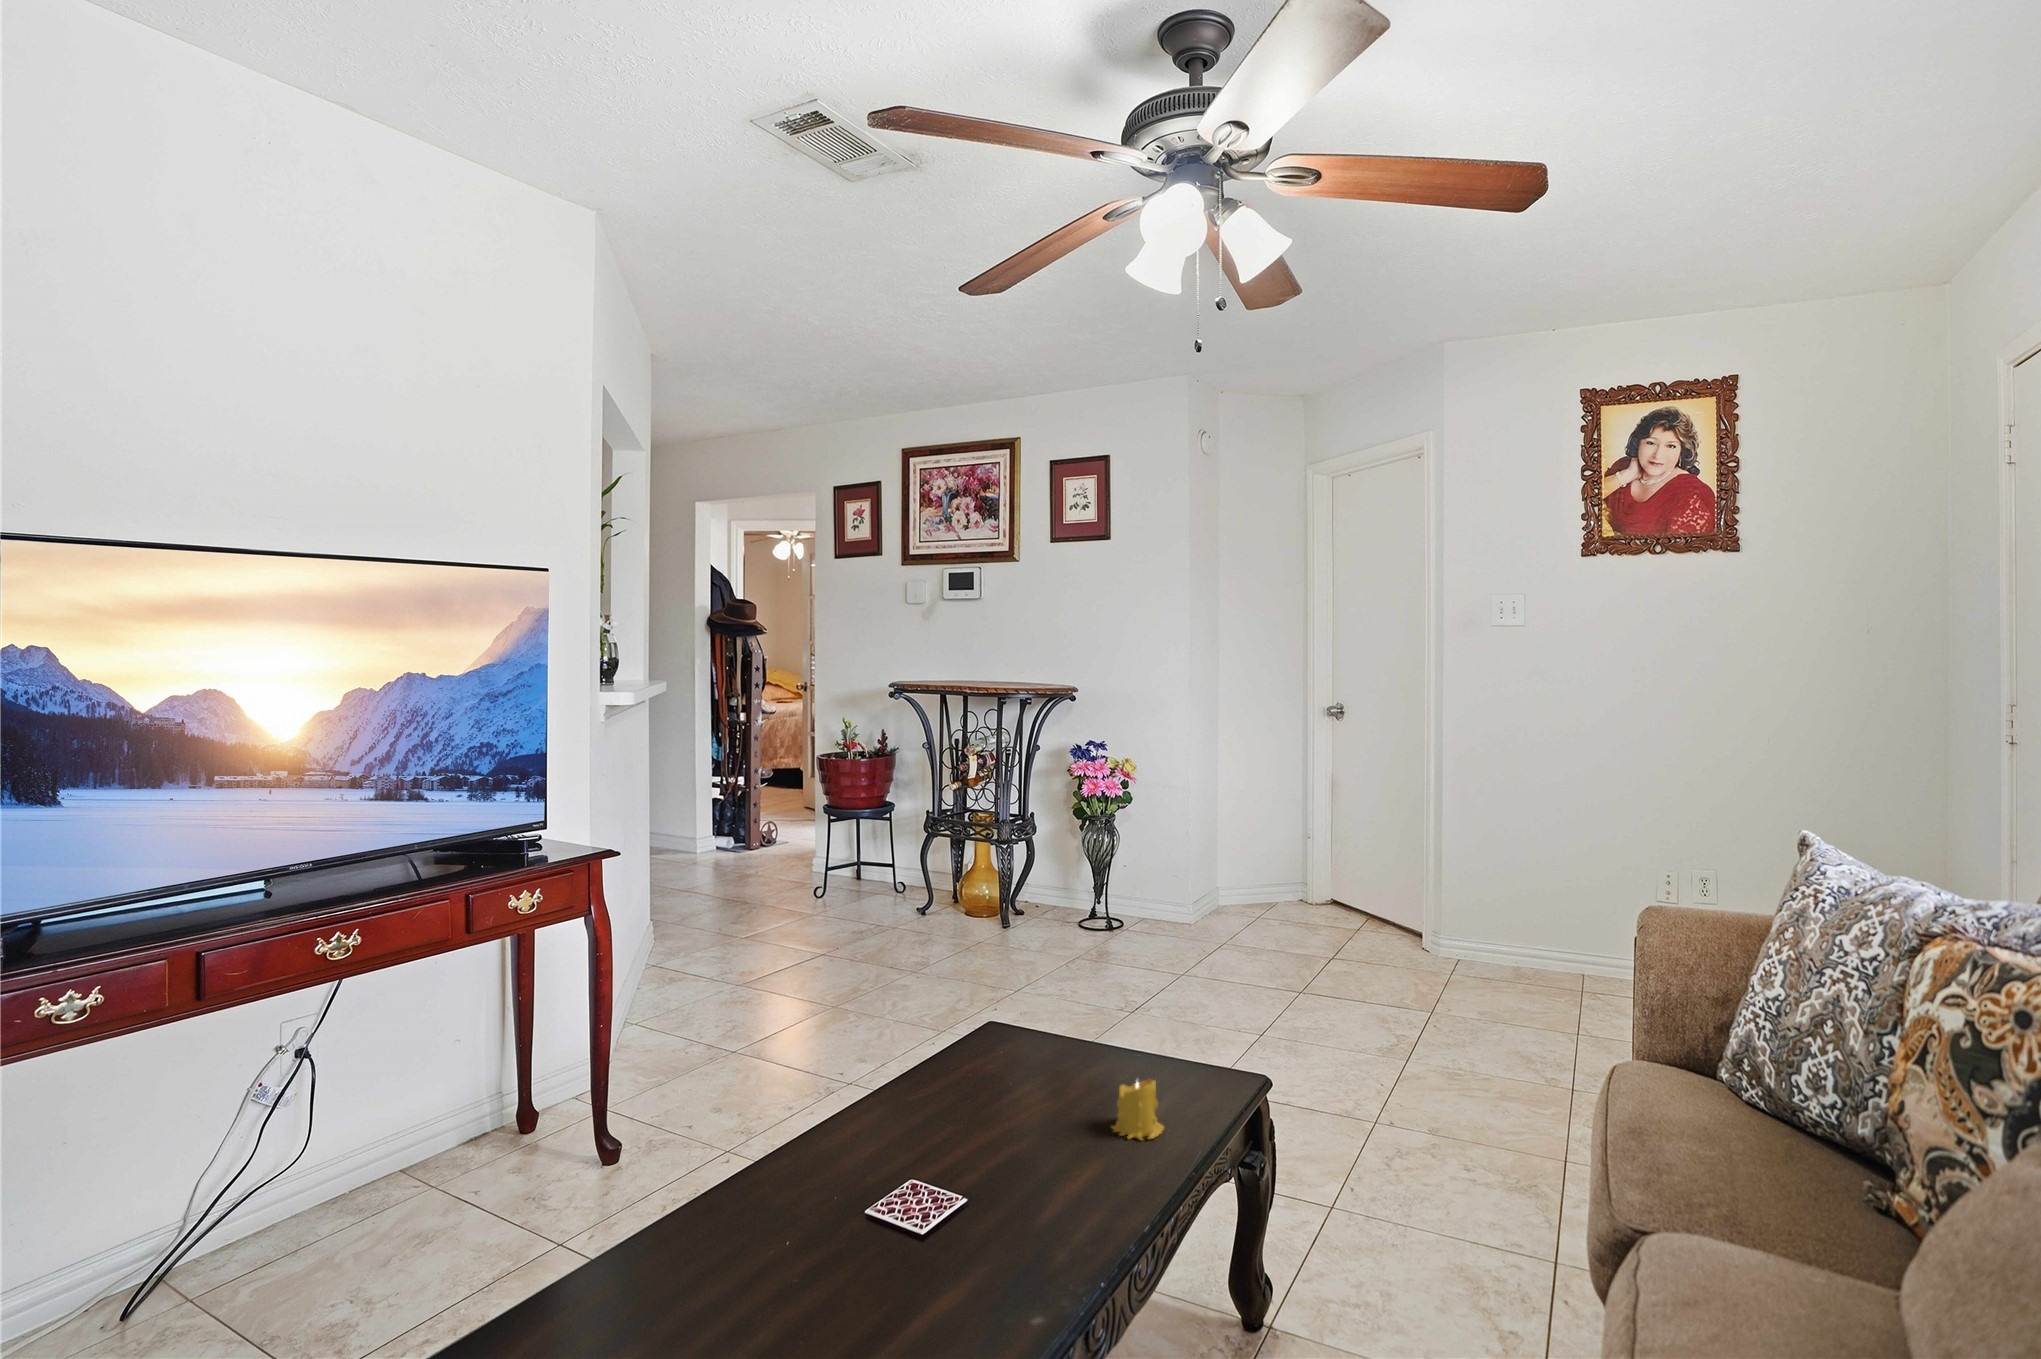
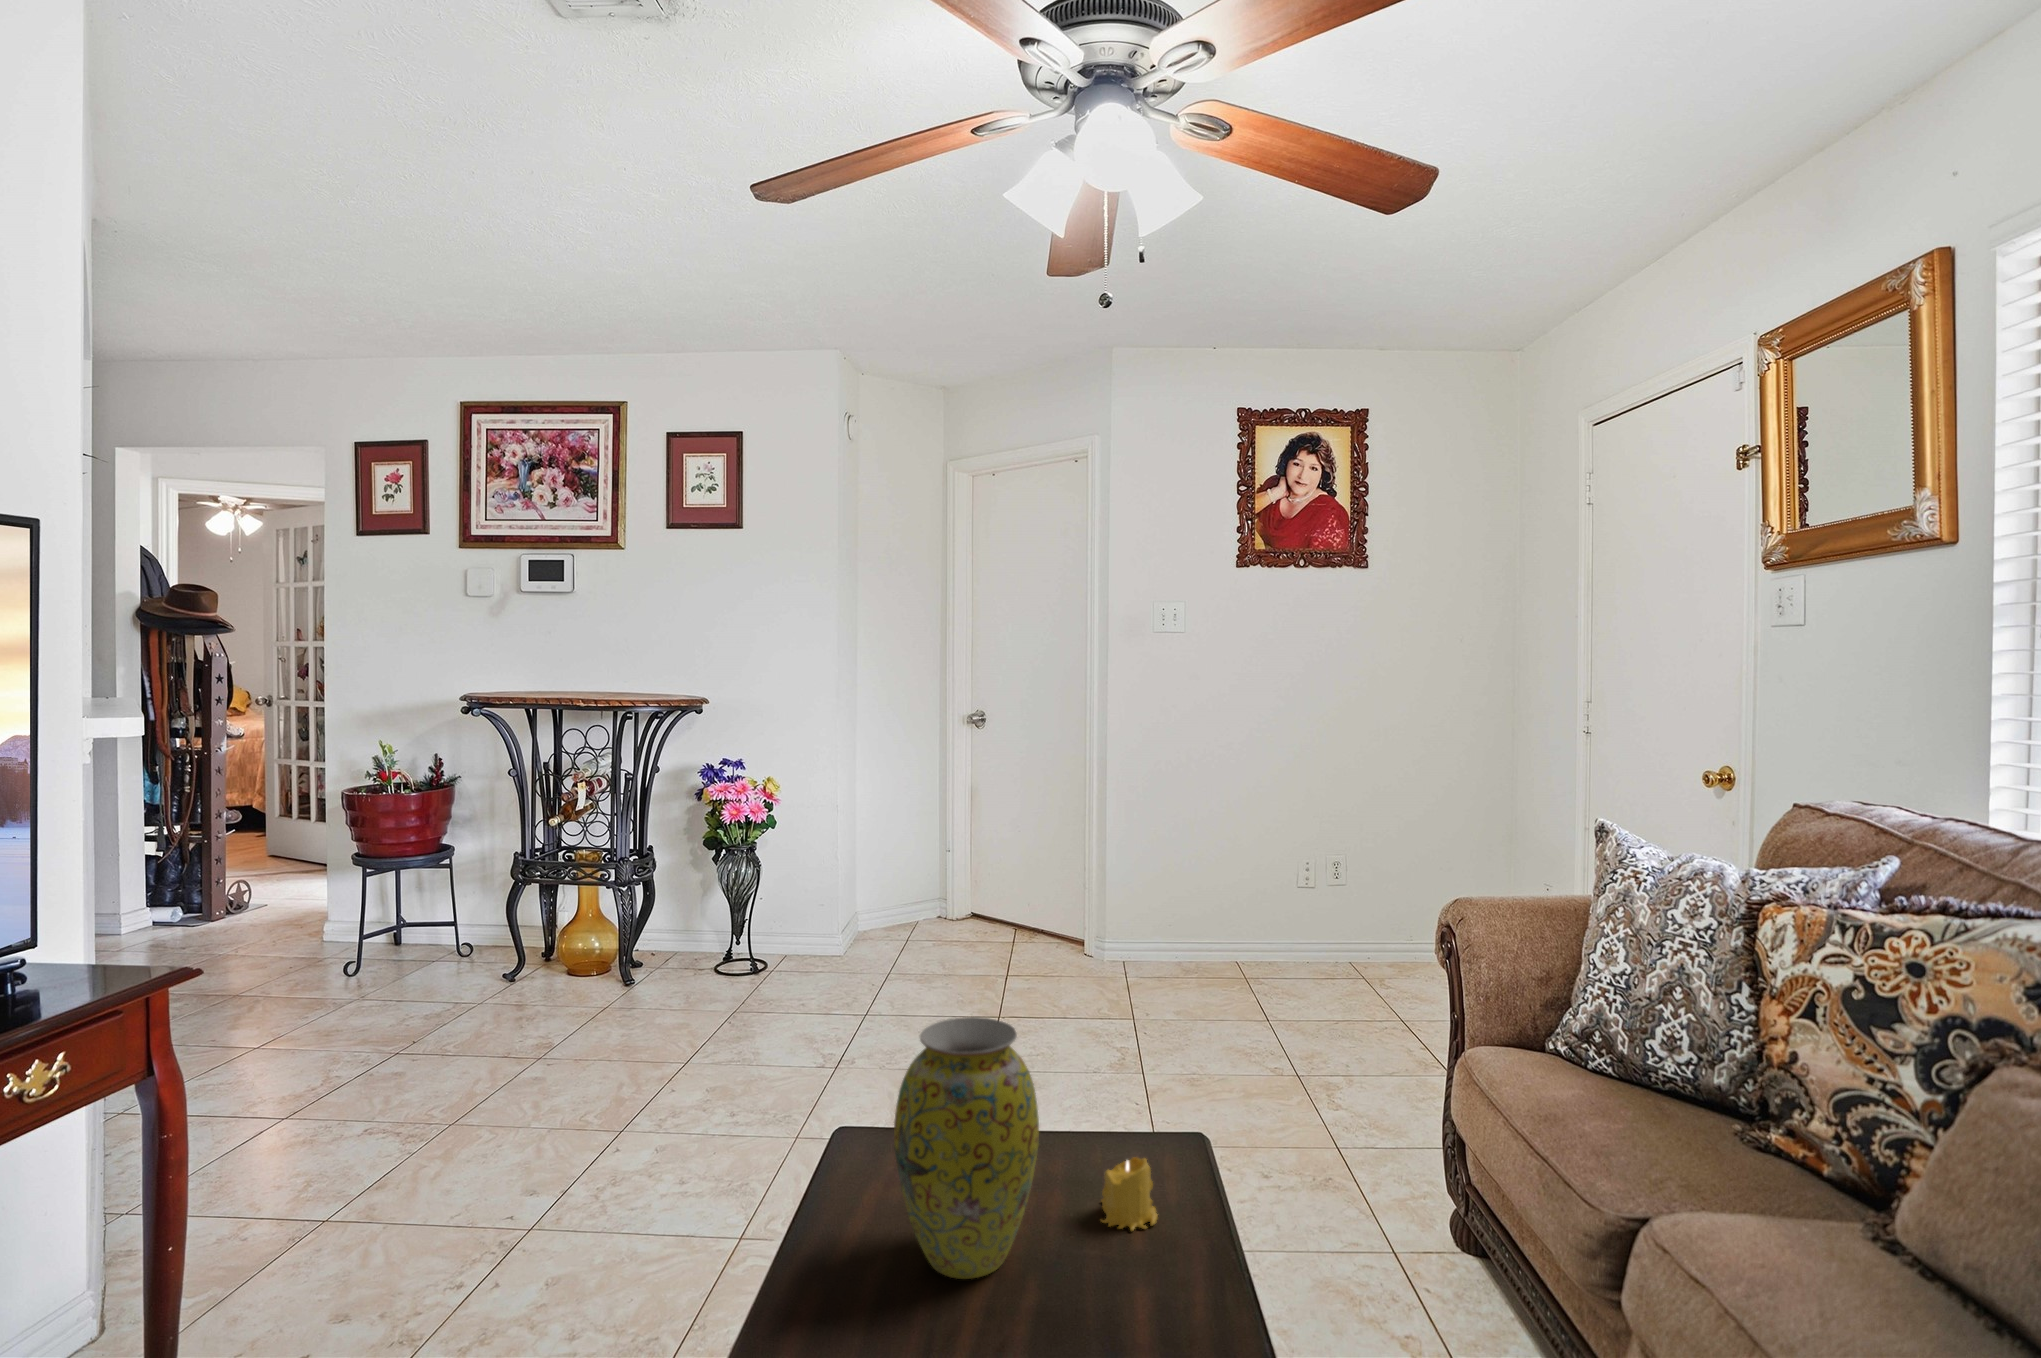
vase: none [923,932,1043,1142] -> present [894,1017,1039,1279]

